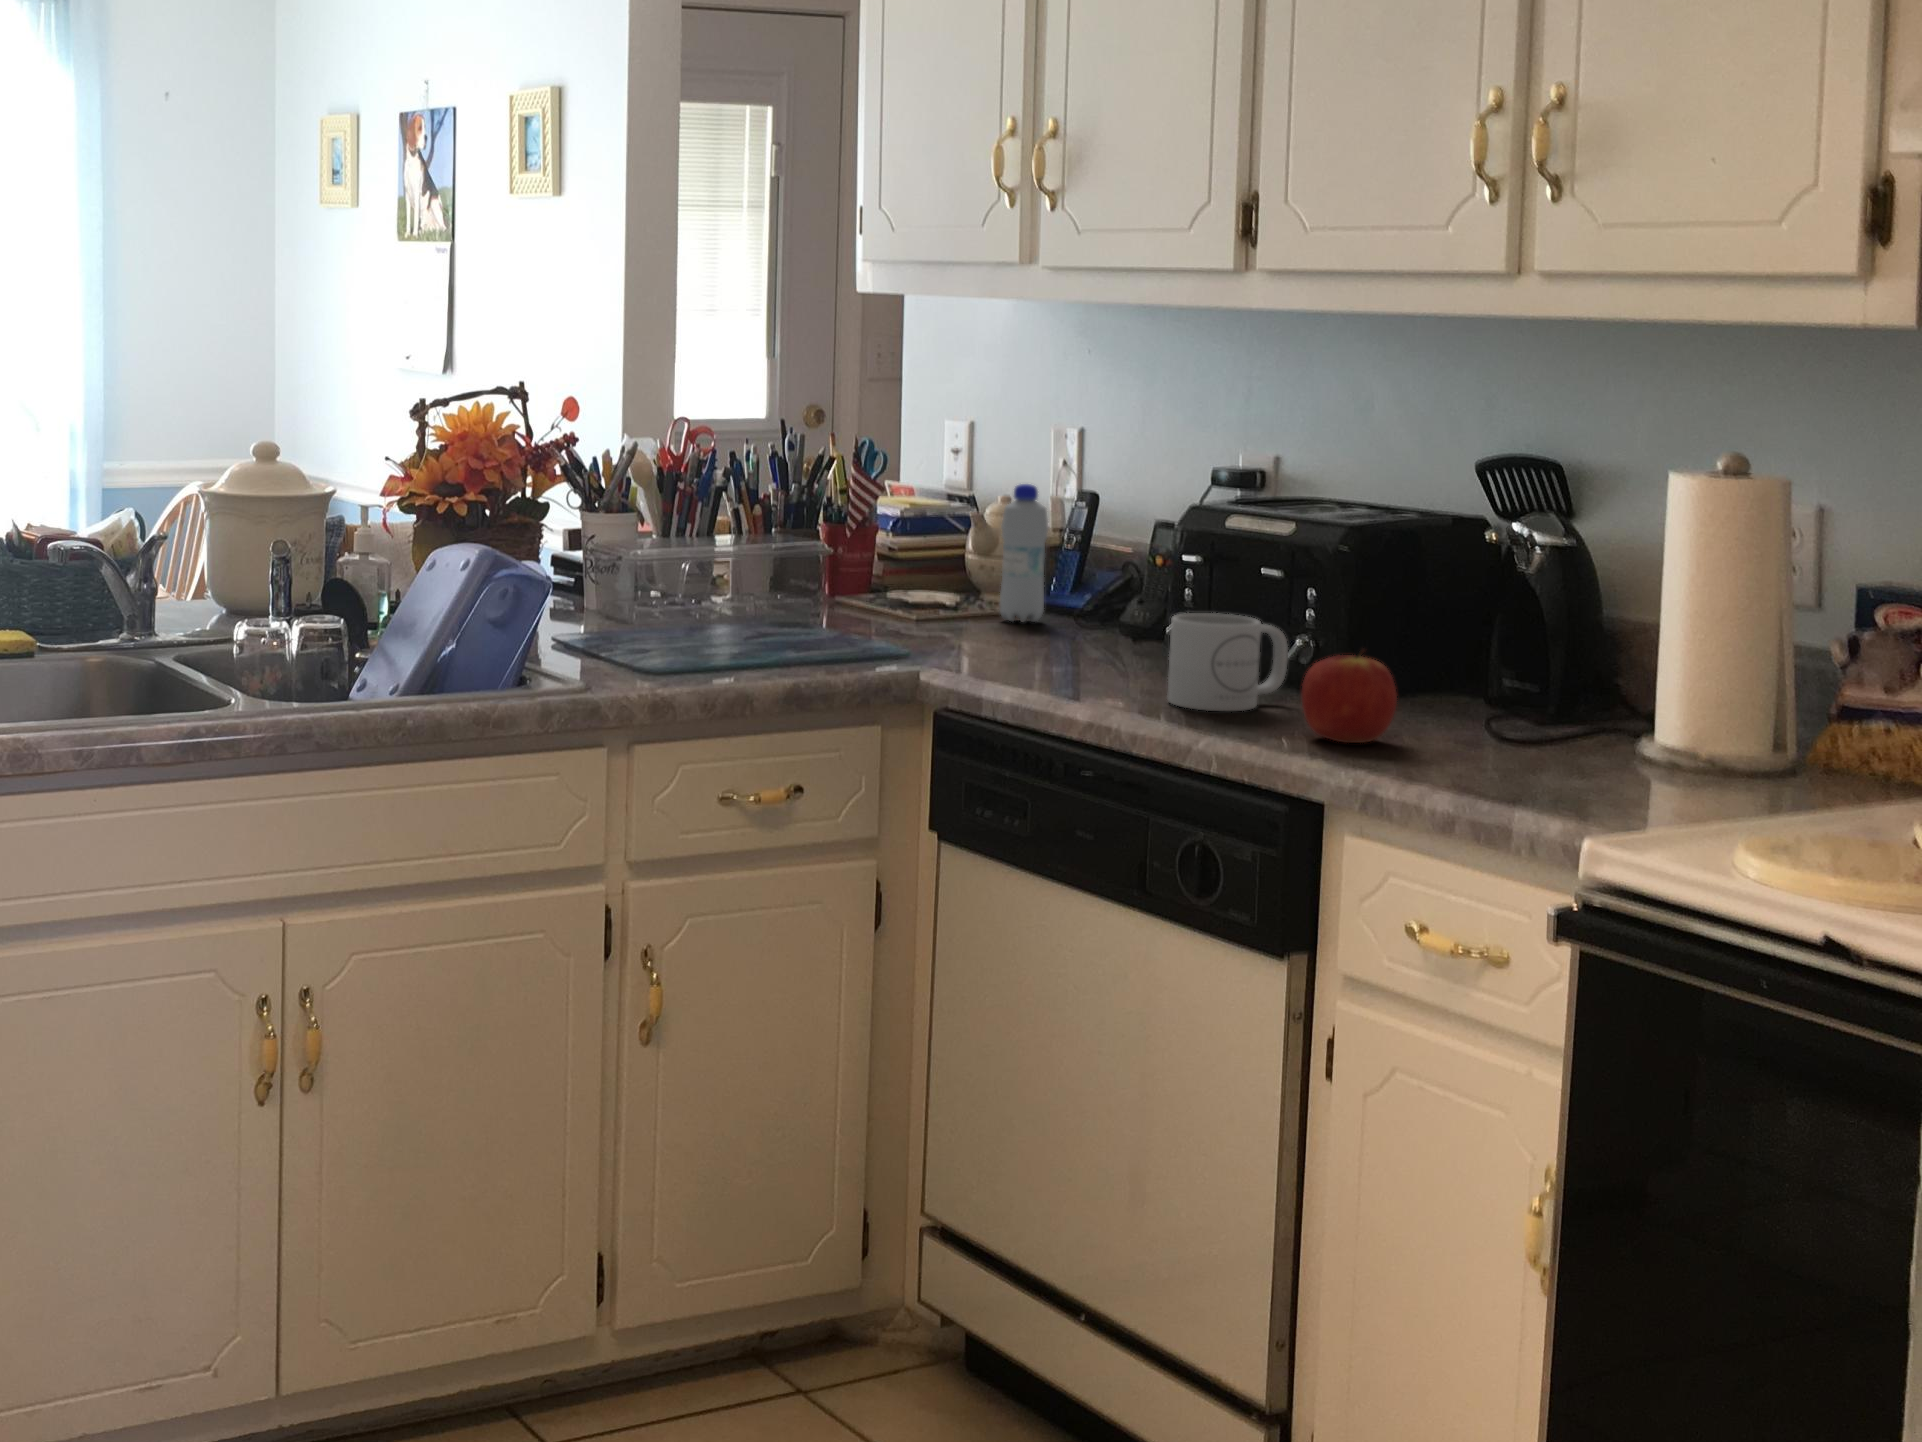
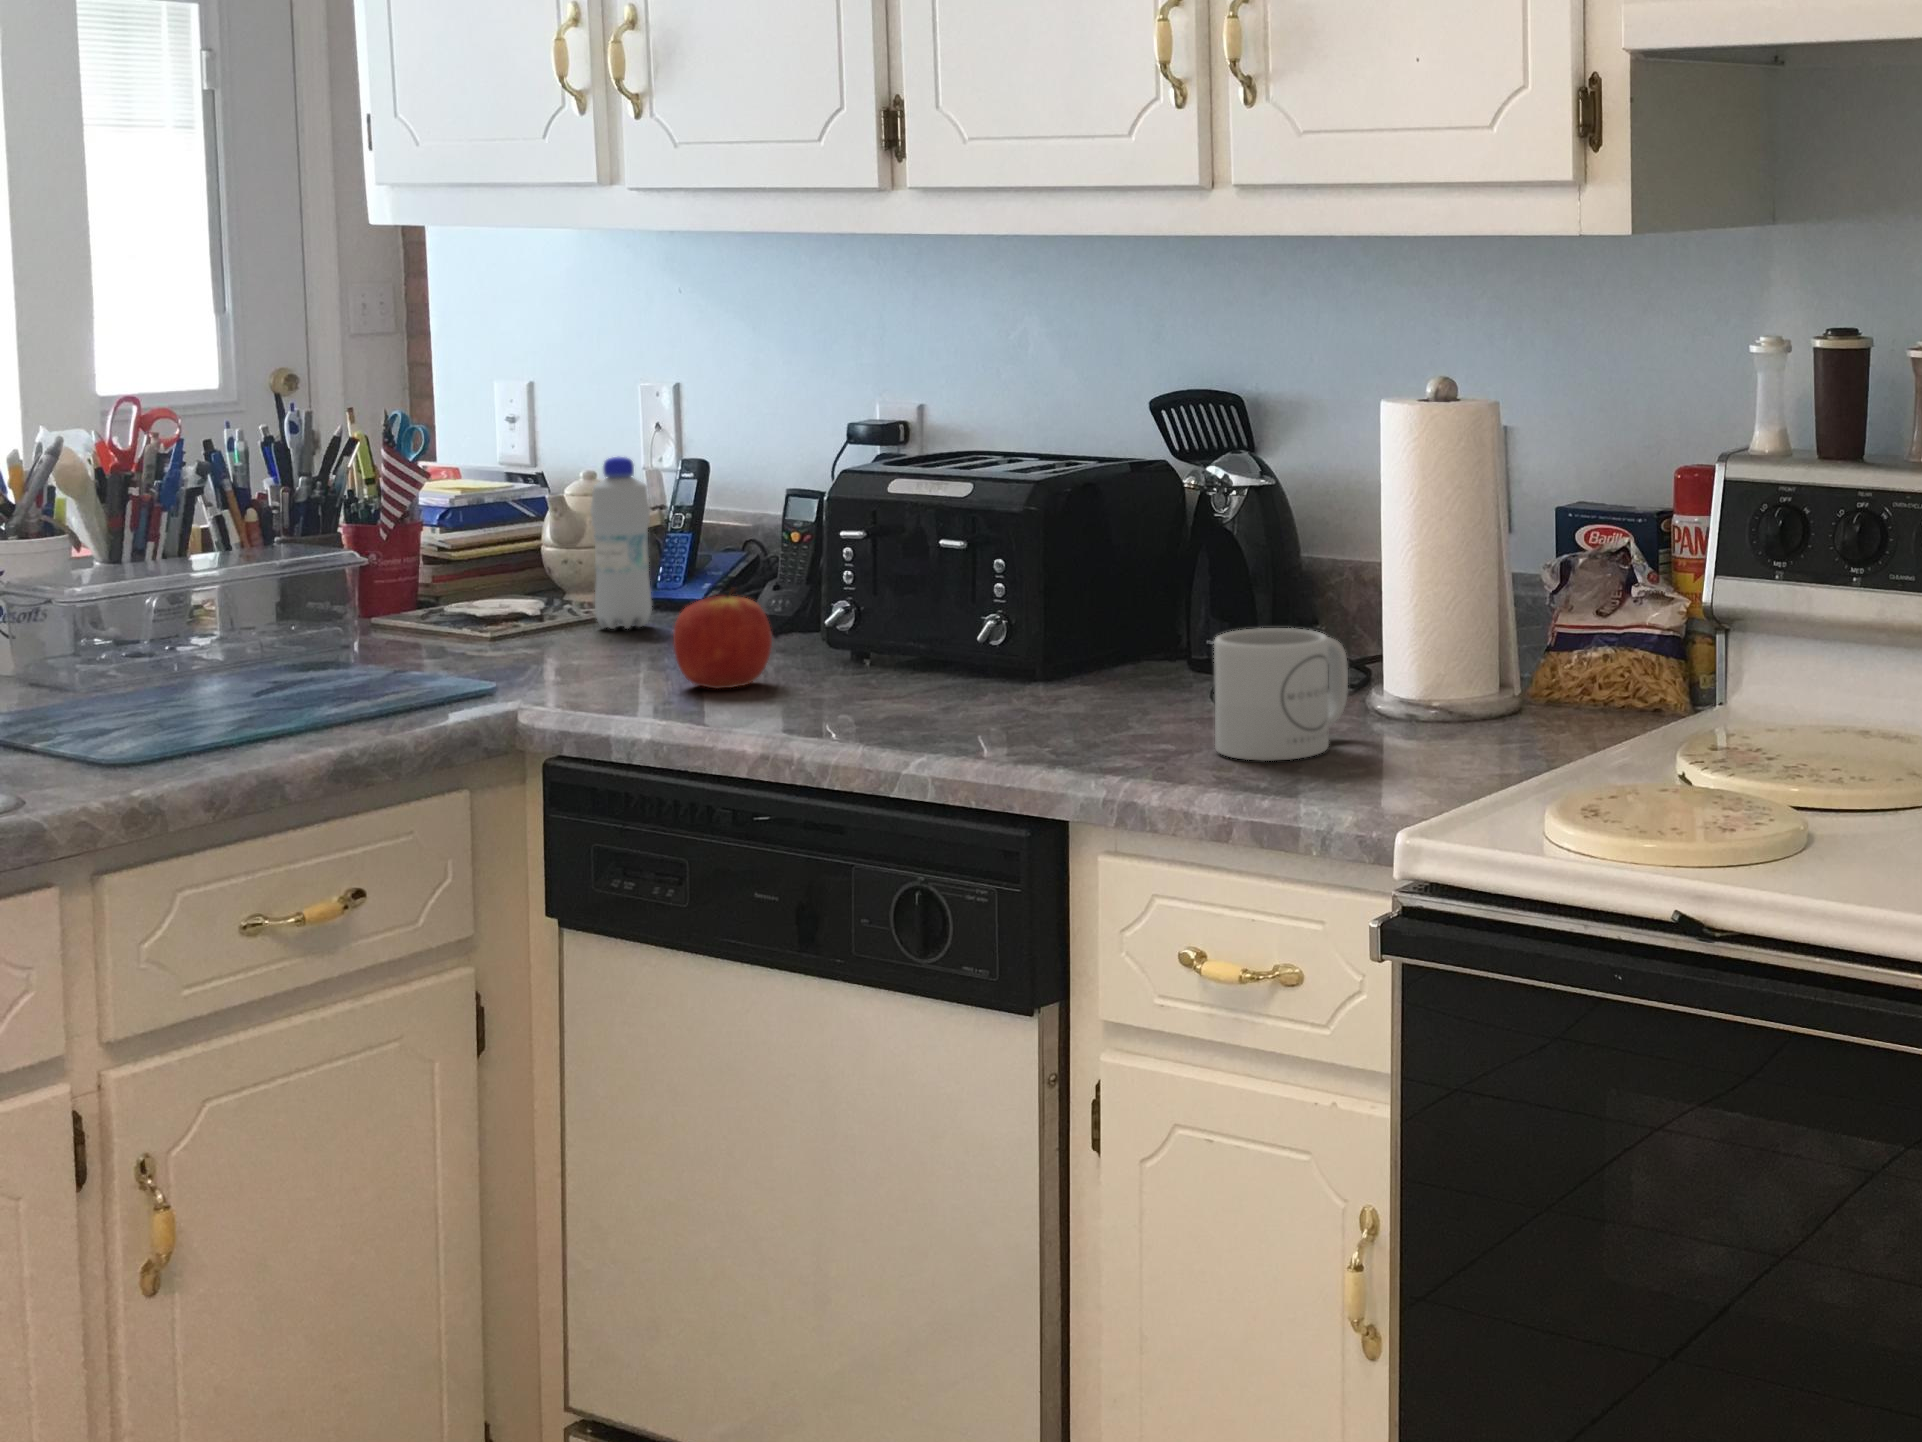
mug: present [1167,613,1288,711] -> present [1214,628,1348,761]
apple: present [1302,649,1397,743] -> present [673,588,772,689]

